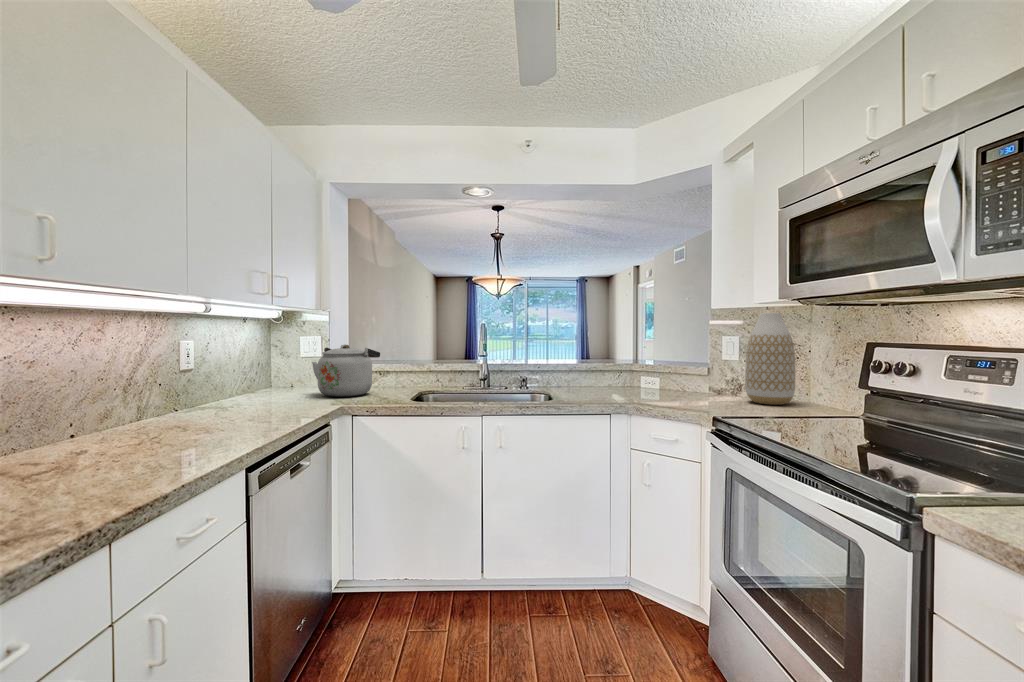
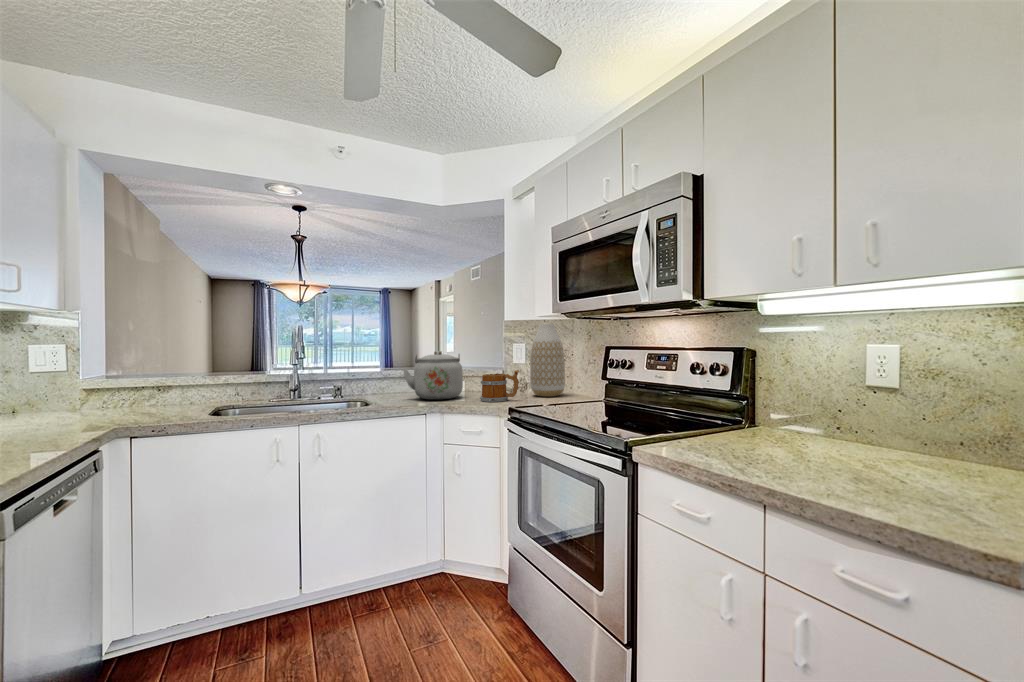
kettle: present [312,344,380,397] -> present [403,351,463,400]
mug: none [678,370,731,406] -> present [480,370,519,402]

